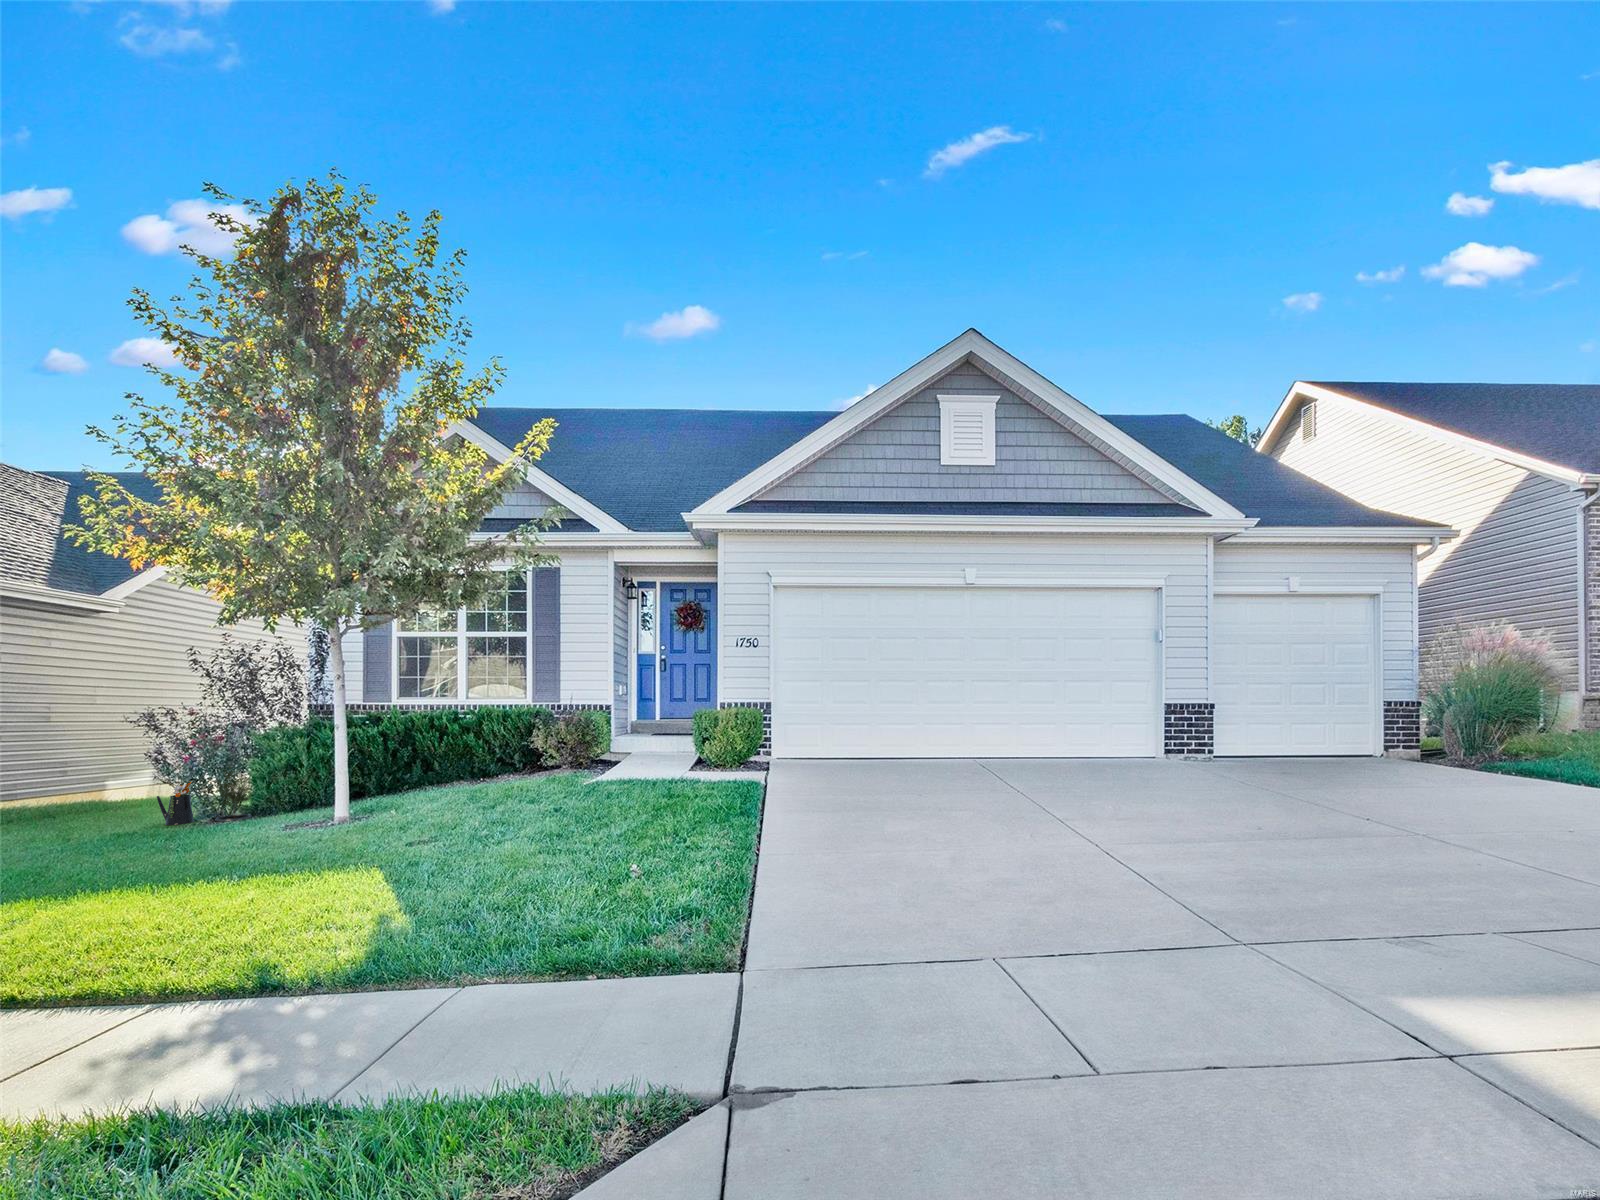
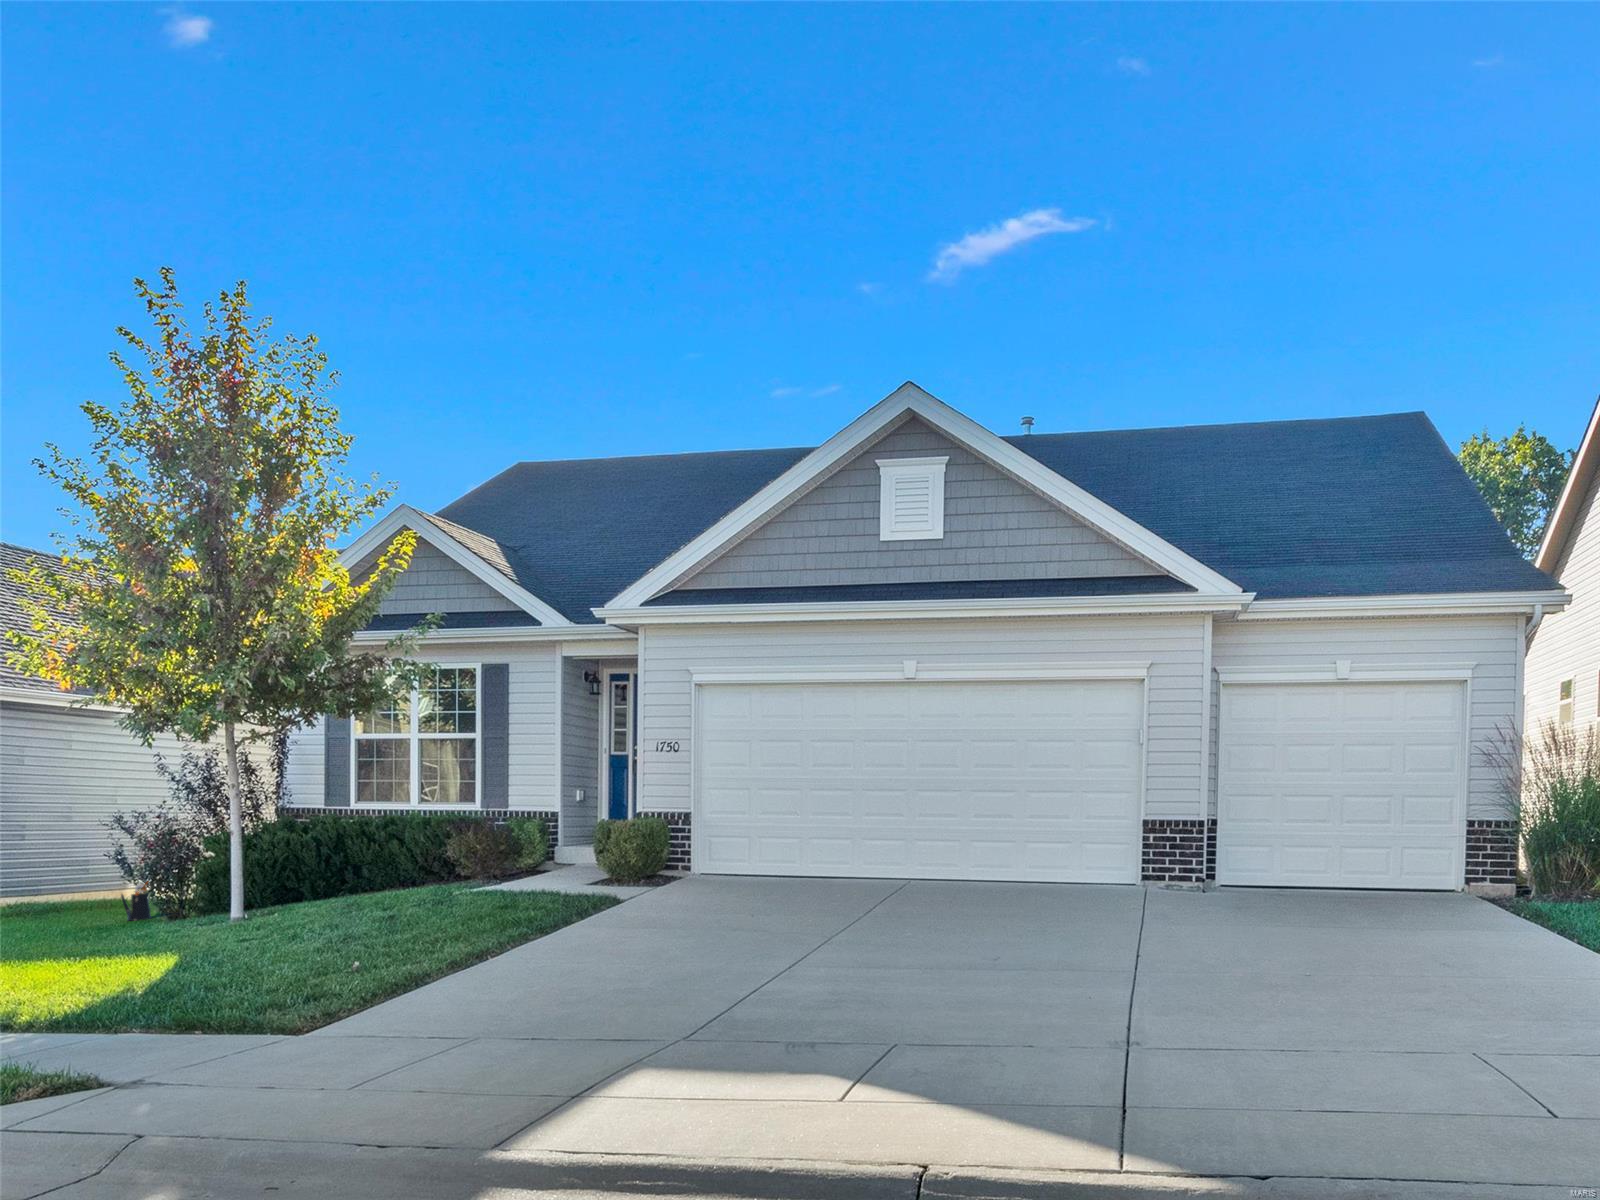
potted tree: present [216,766,251,822] -> none [164,866,199,919]

